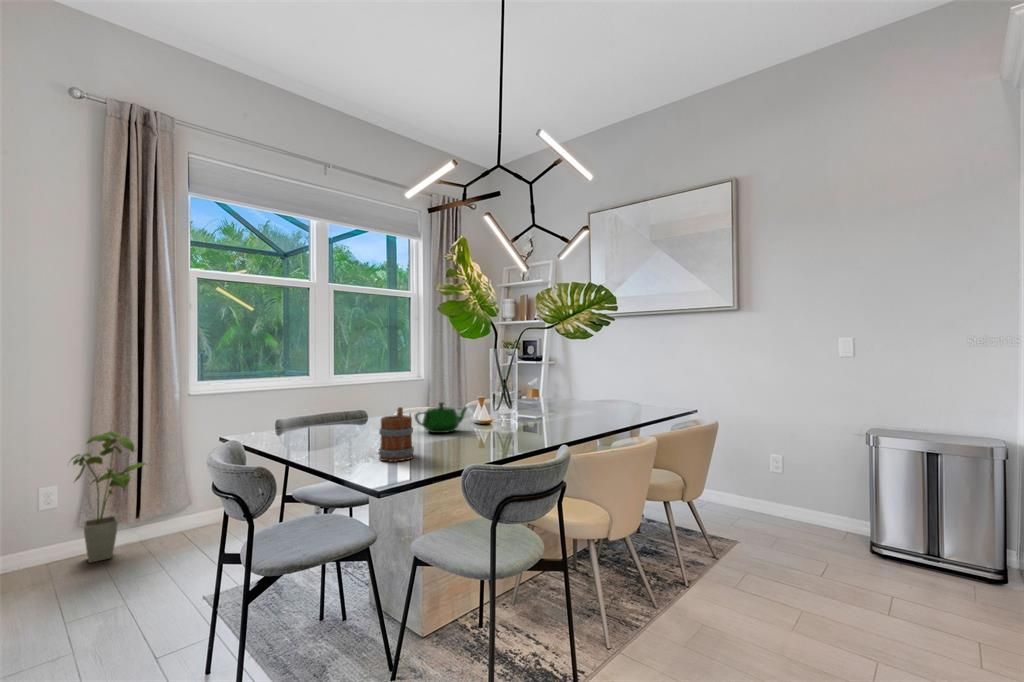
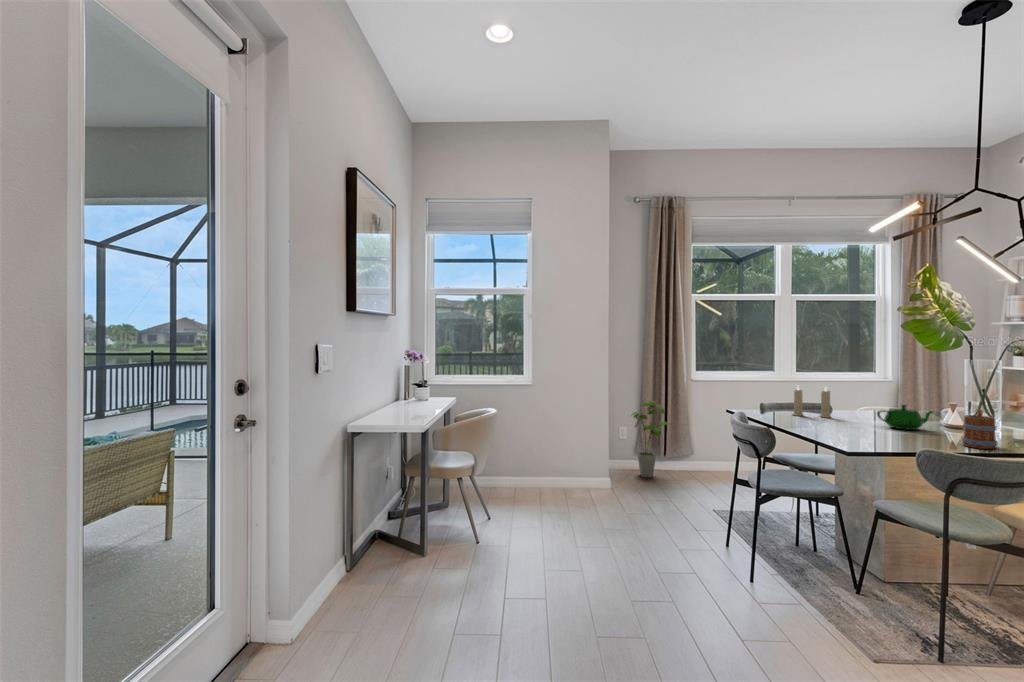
candle: none [317,386,366,431] -> present [793,386,831,418]
mug: present [379,407,414,462] -> present [962,410,997,449]

